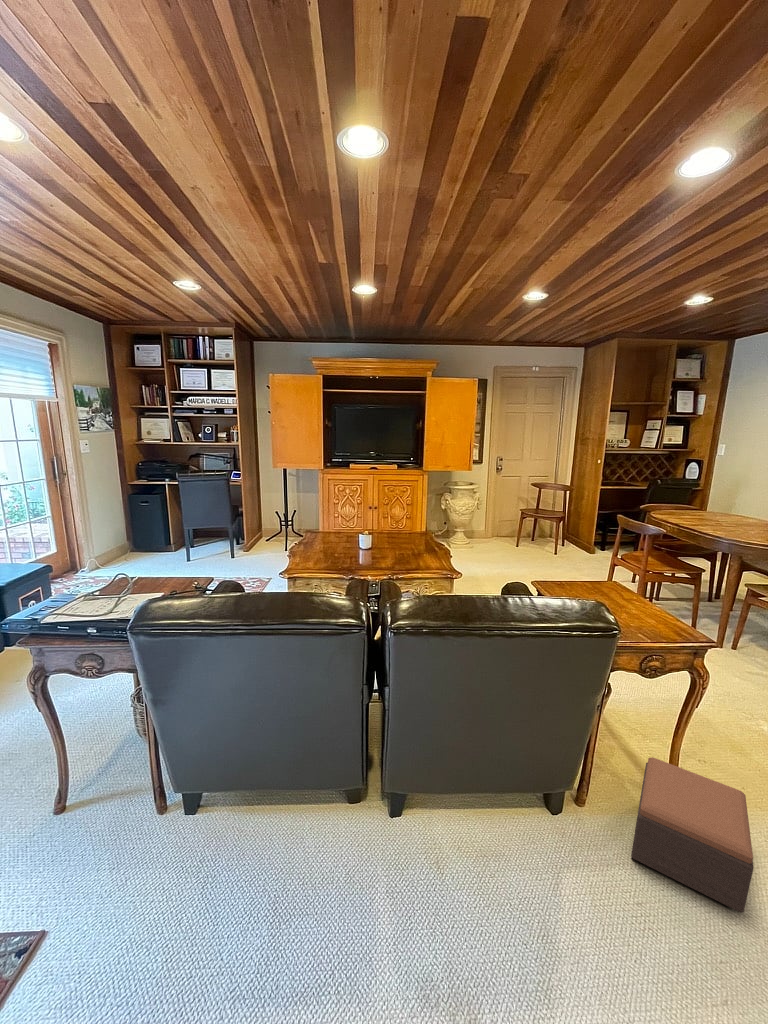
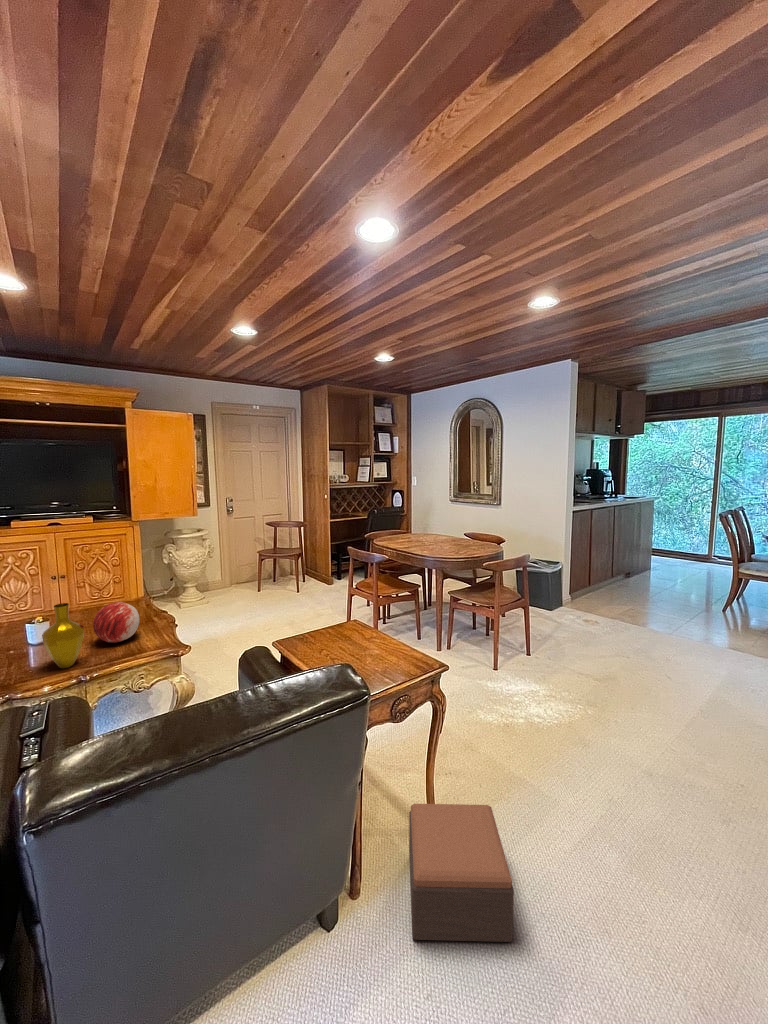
vase: none [370,524,394,569] -> present [42,603,84,668]
decorative orb: none [398,530,428,560] -> present [93,602,139,642]

